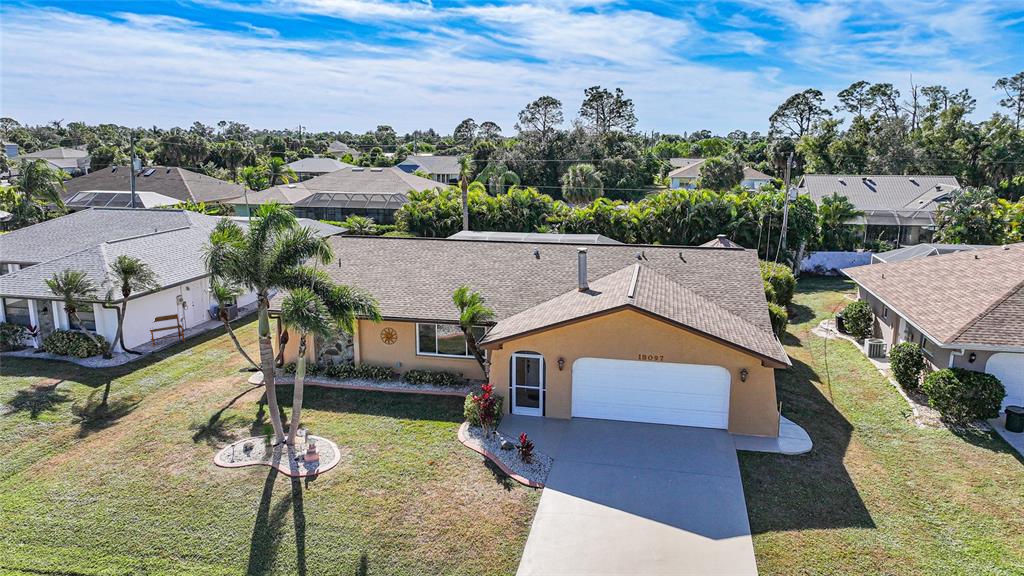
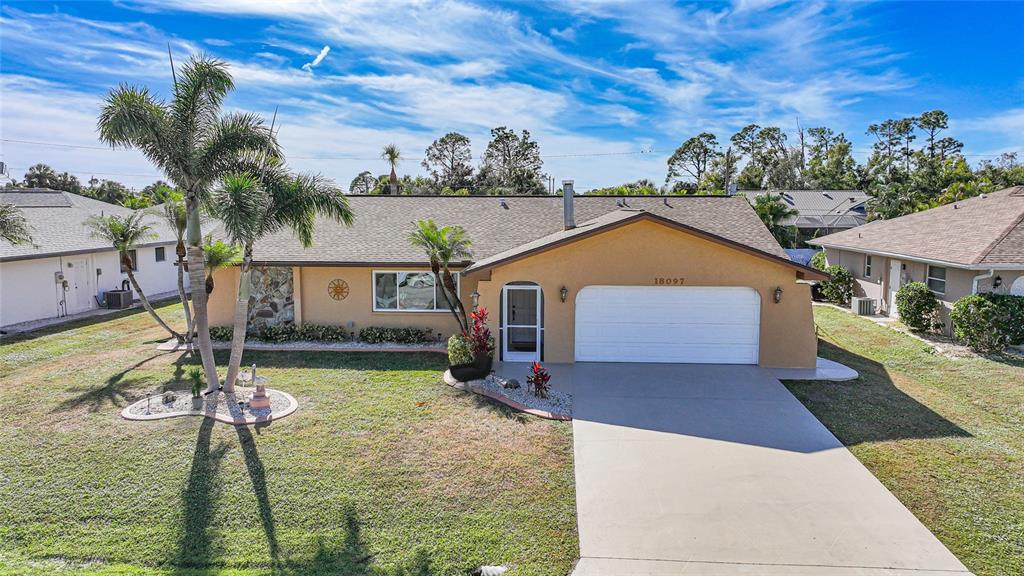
bench: present [150,314,185,346] -> none [16,290,64,329]
lounge chair: none [459,415,494,452] -> present [449,352,493,394]

